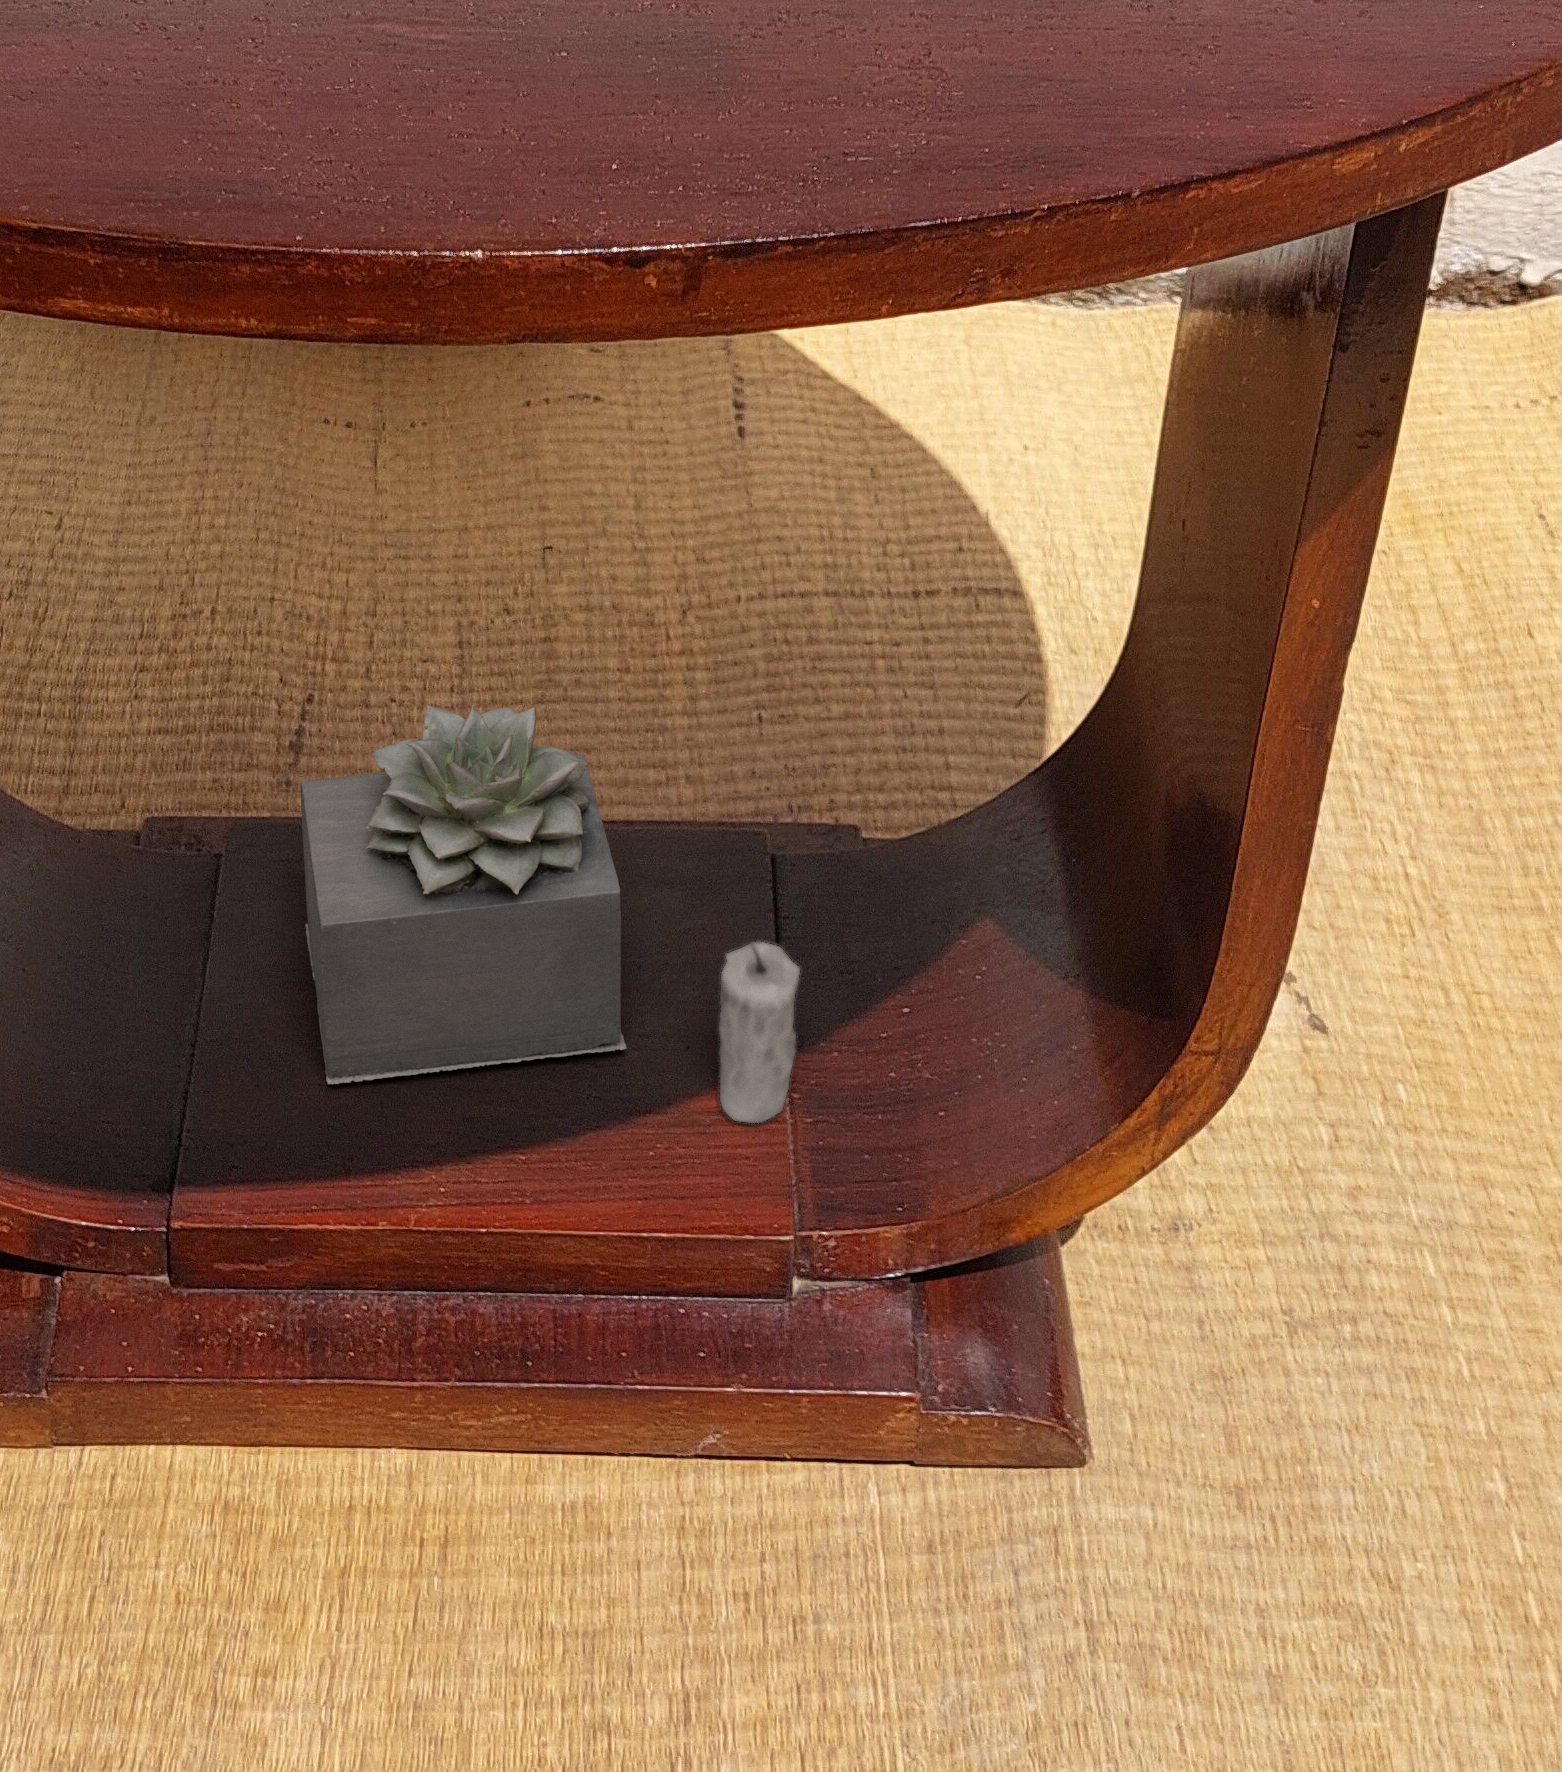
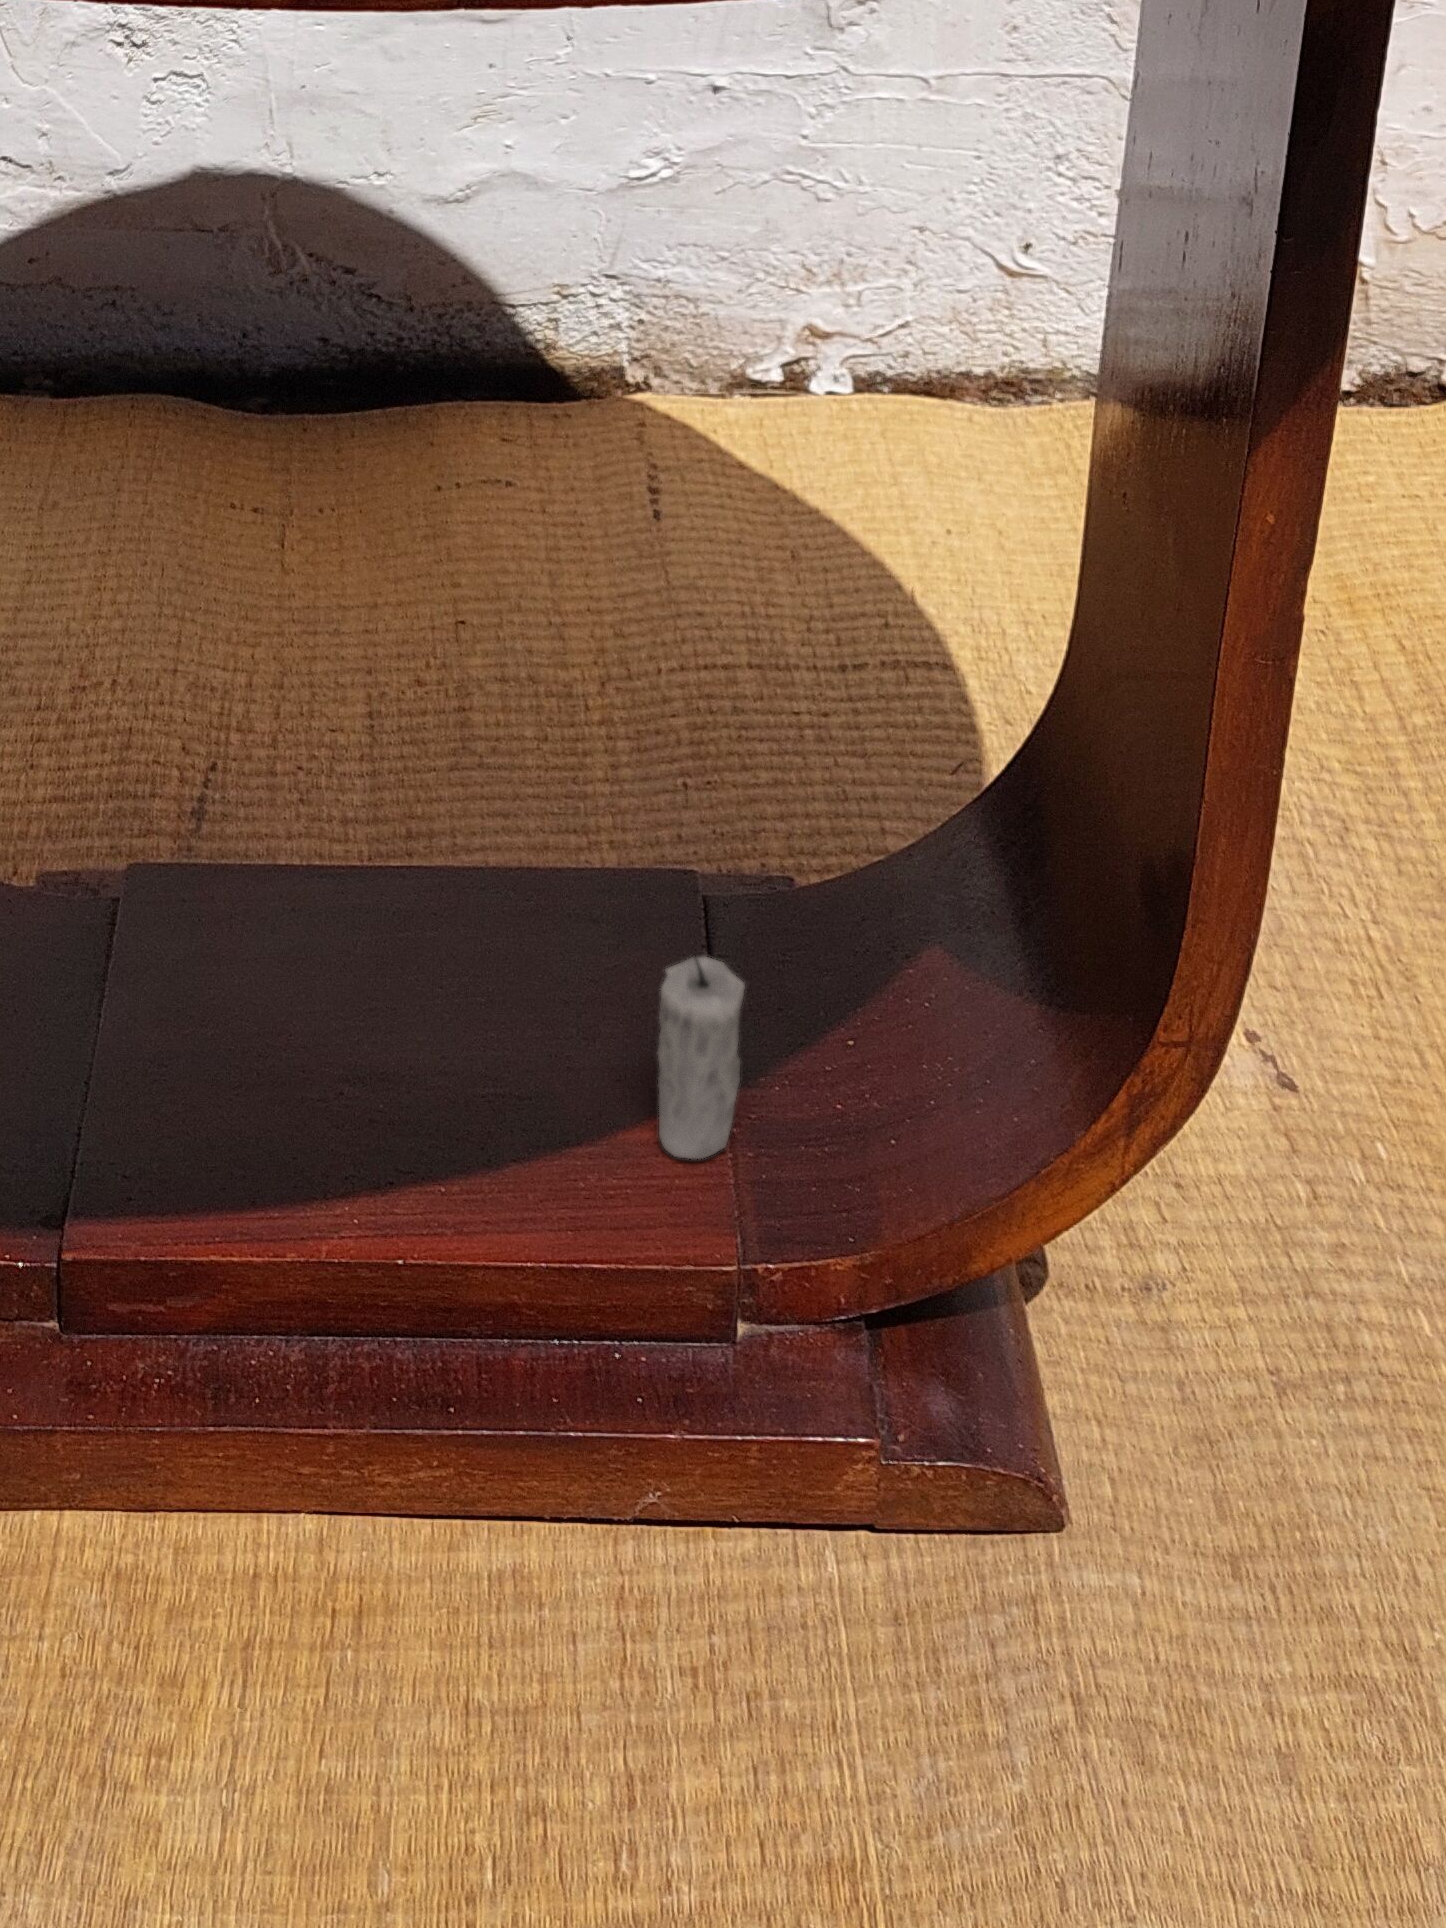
succulent plant: present [300,705,627,1084] -> none [210,708,558,1120]

